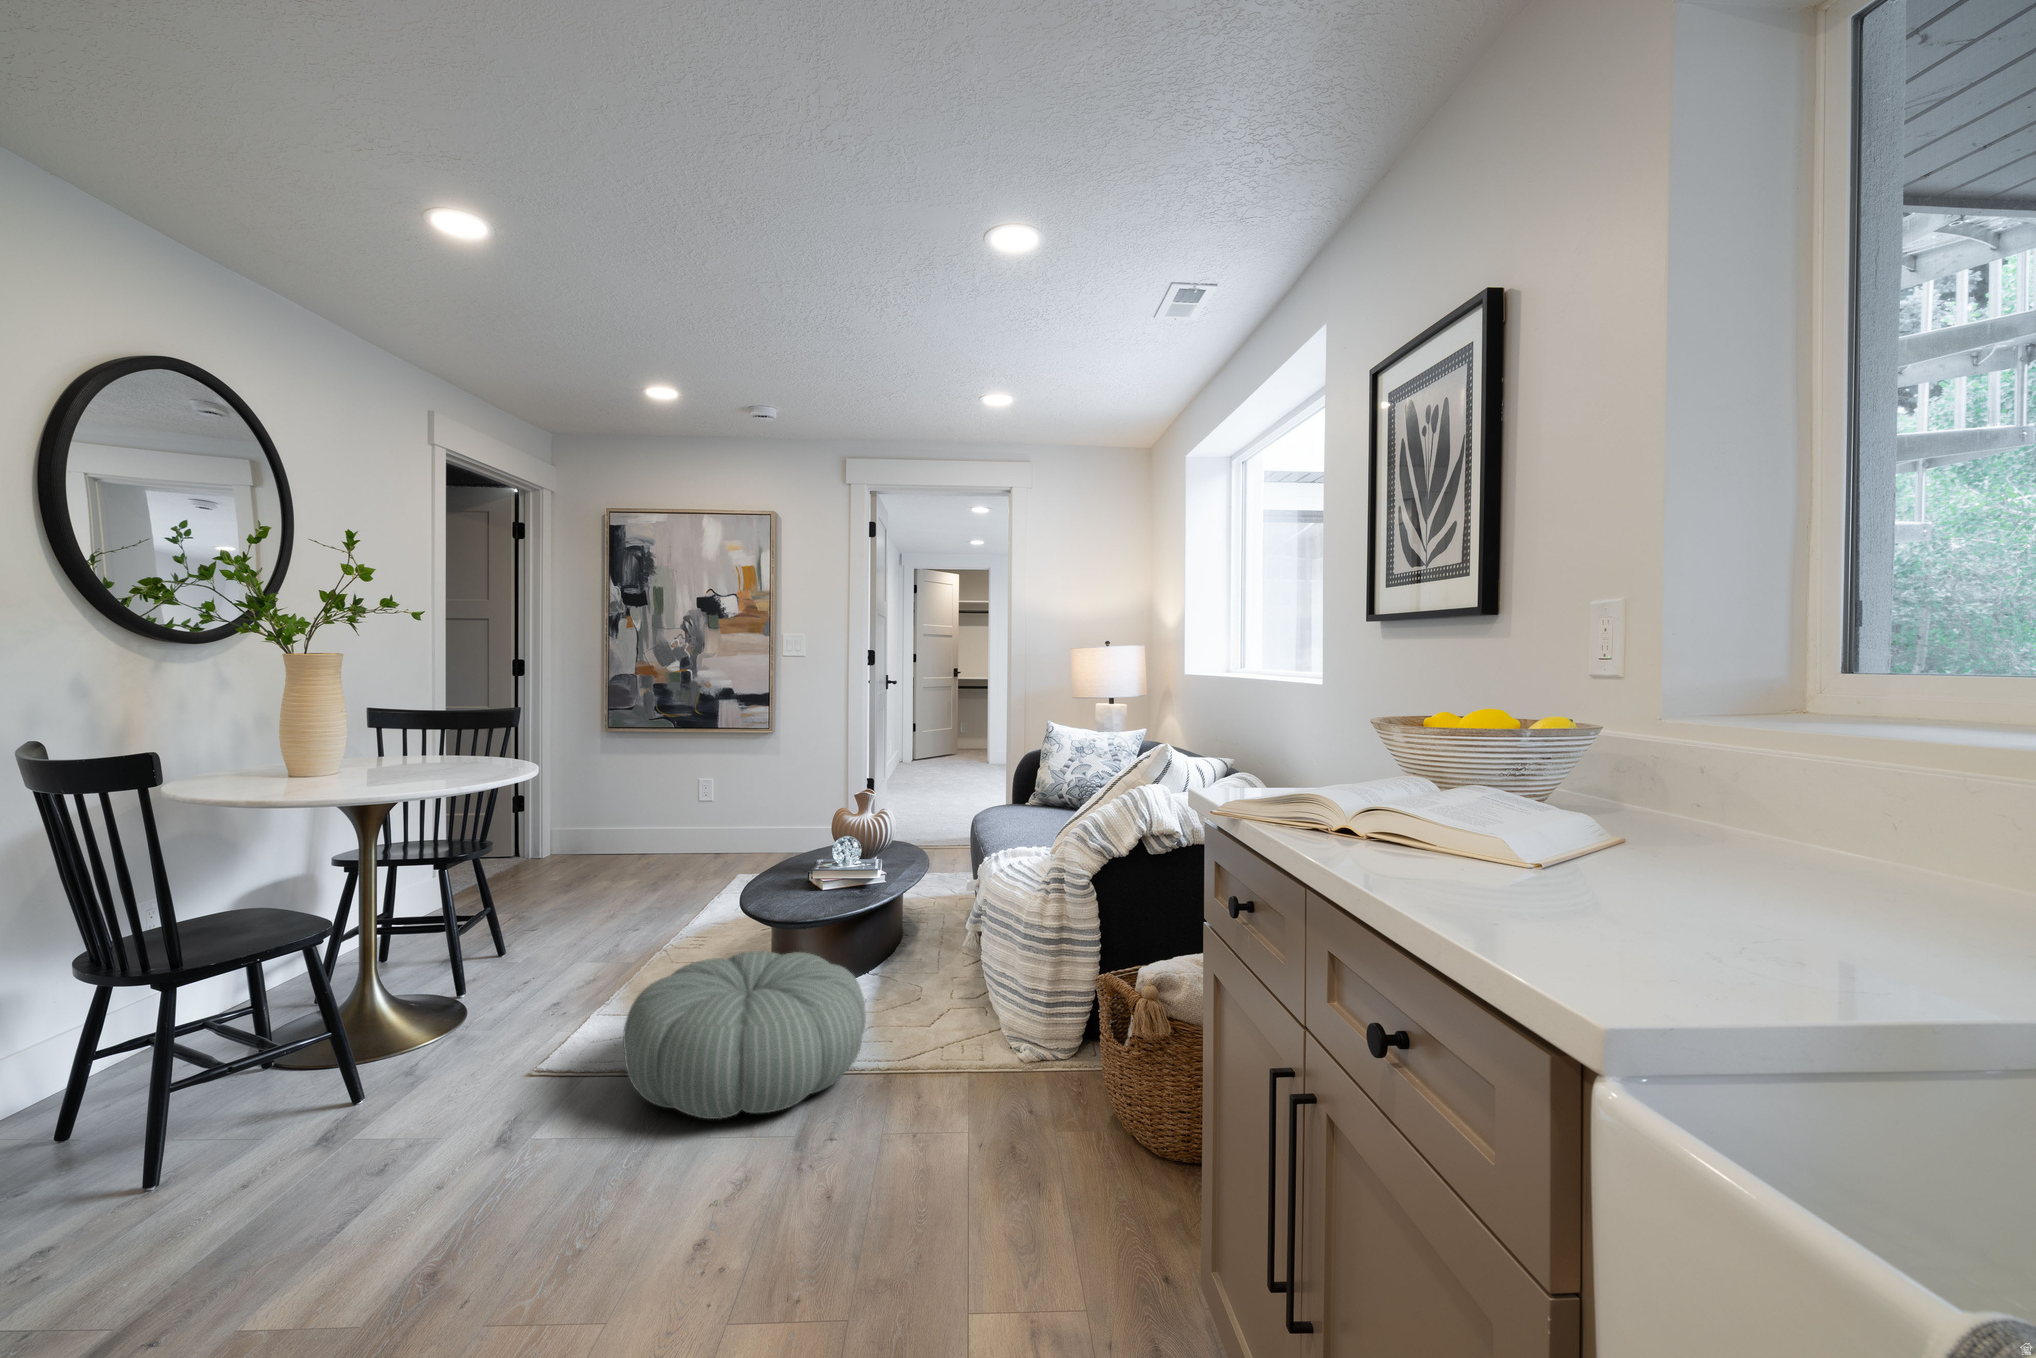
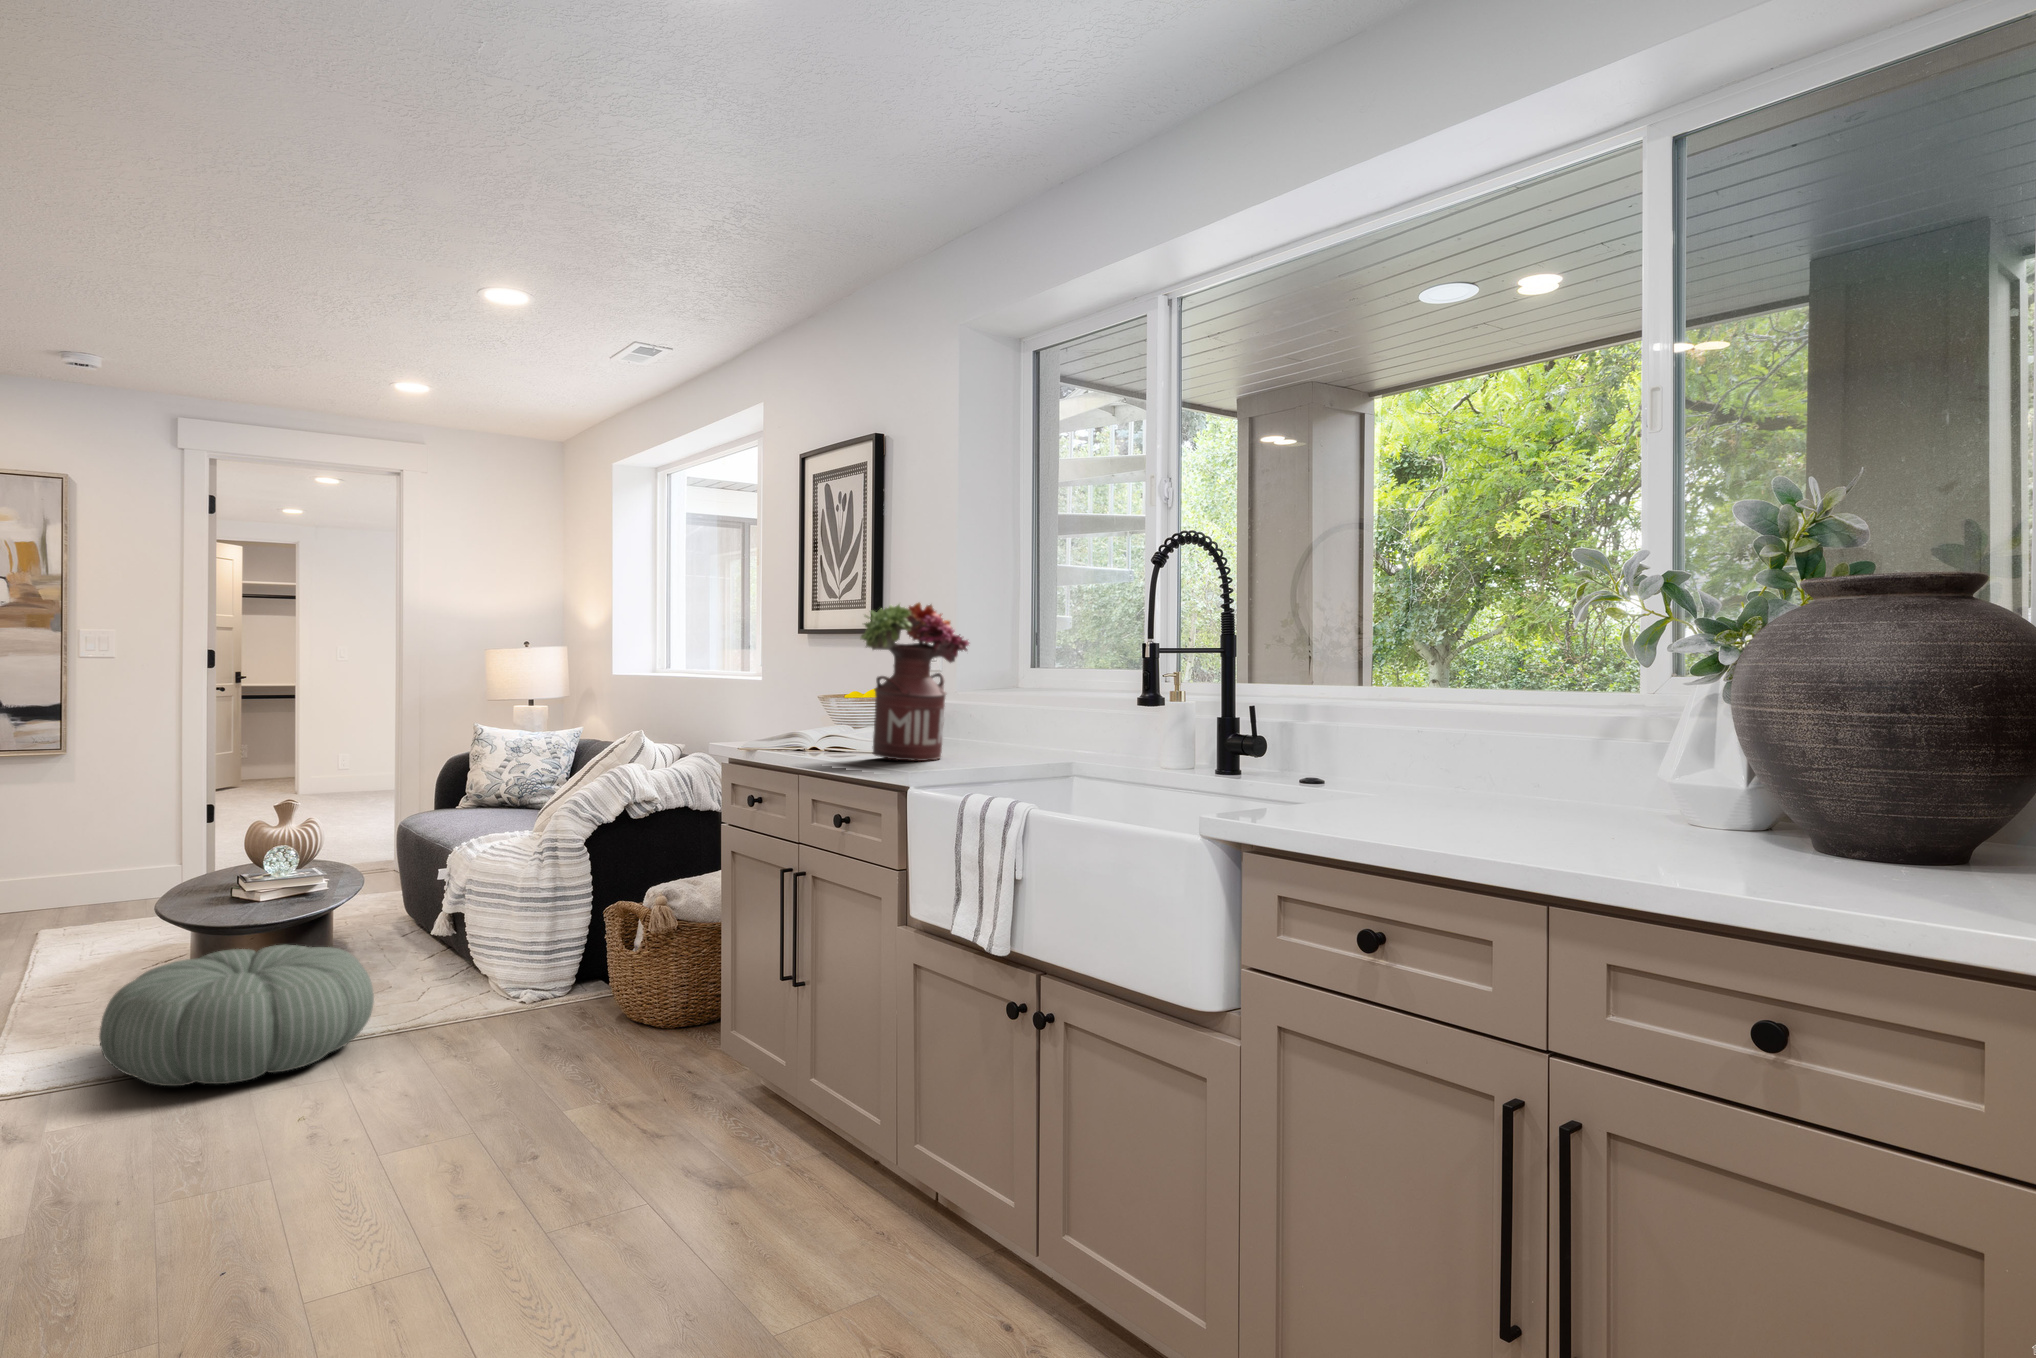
flower arrangement: none [1501,499,1871,925] -> present [861,603,969,761]

